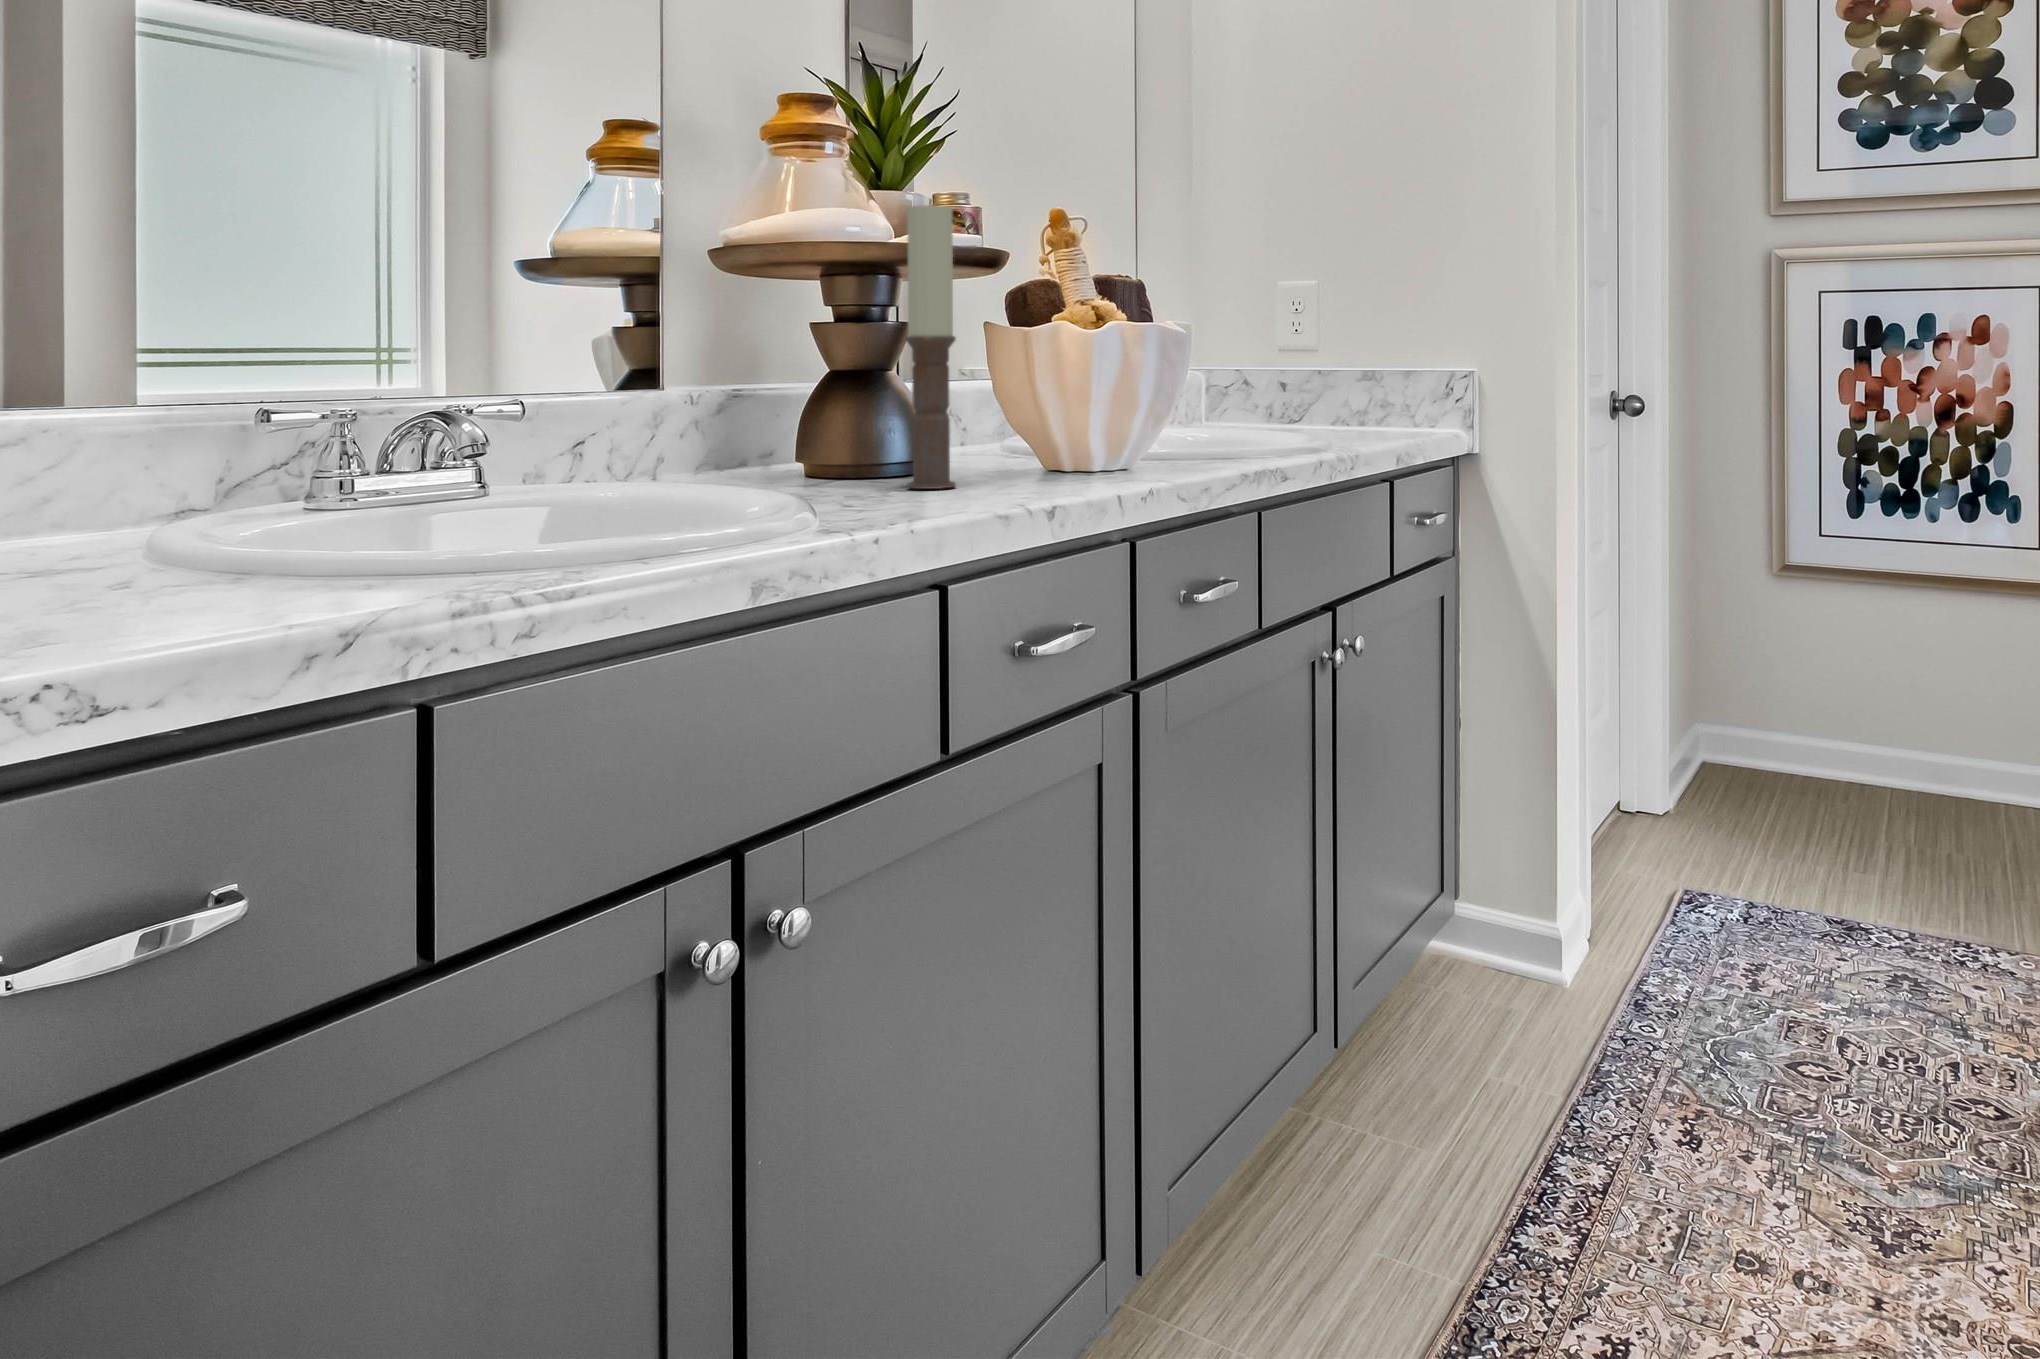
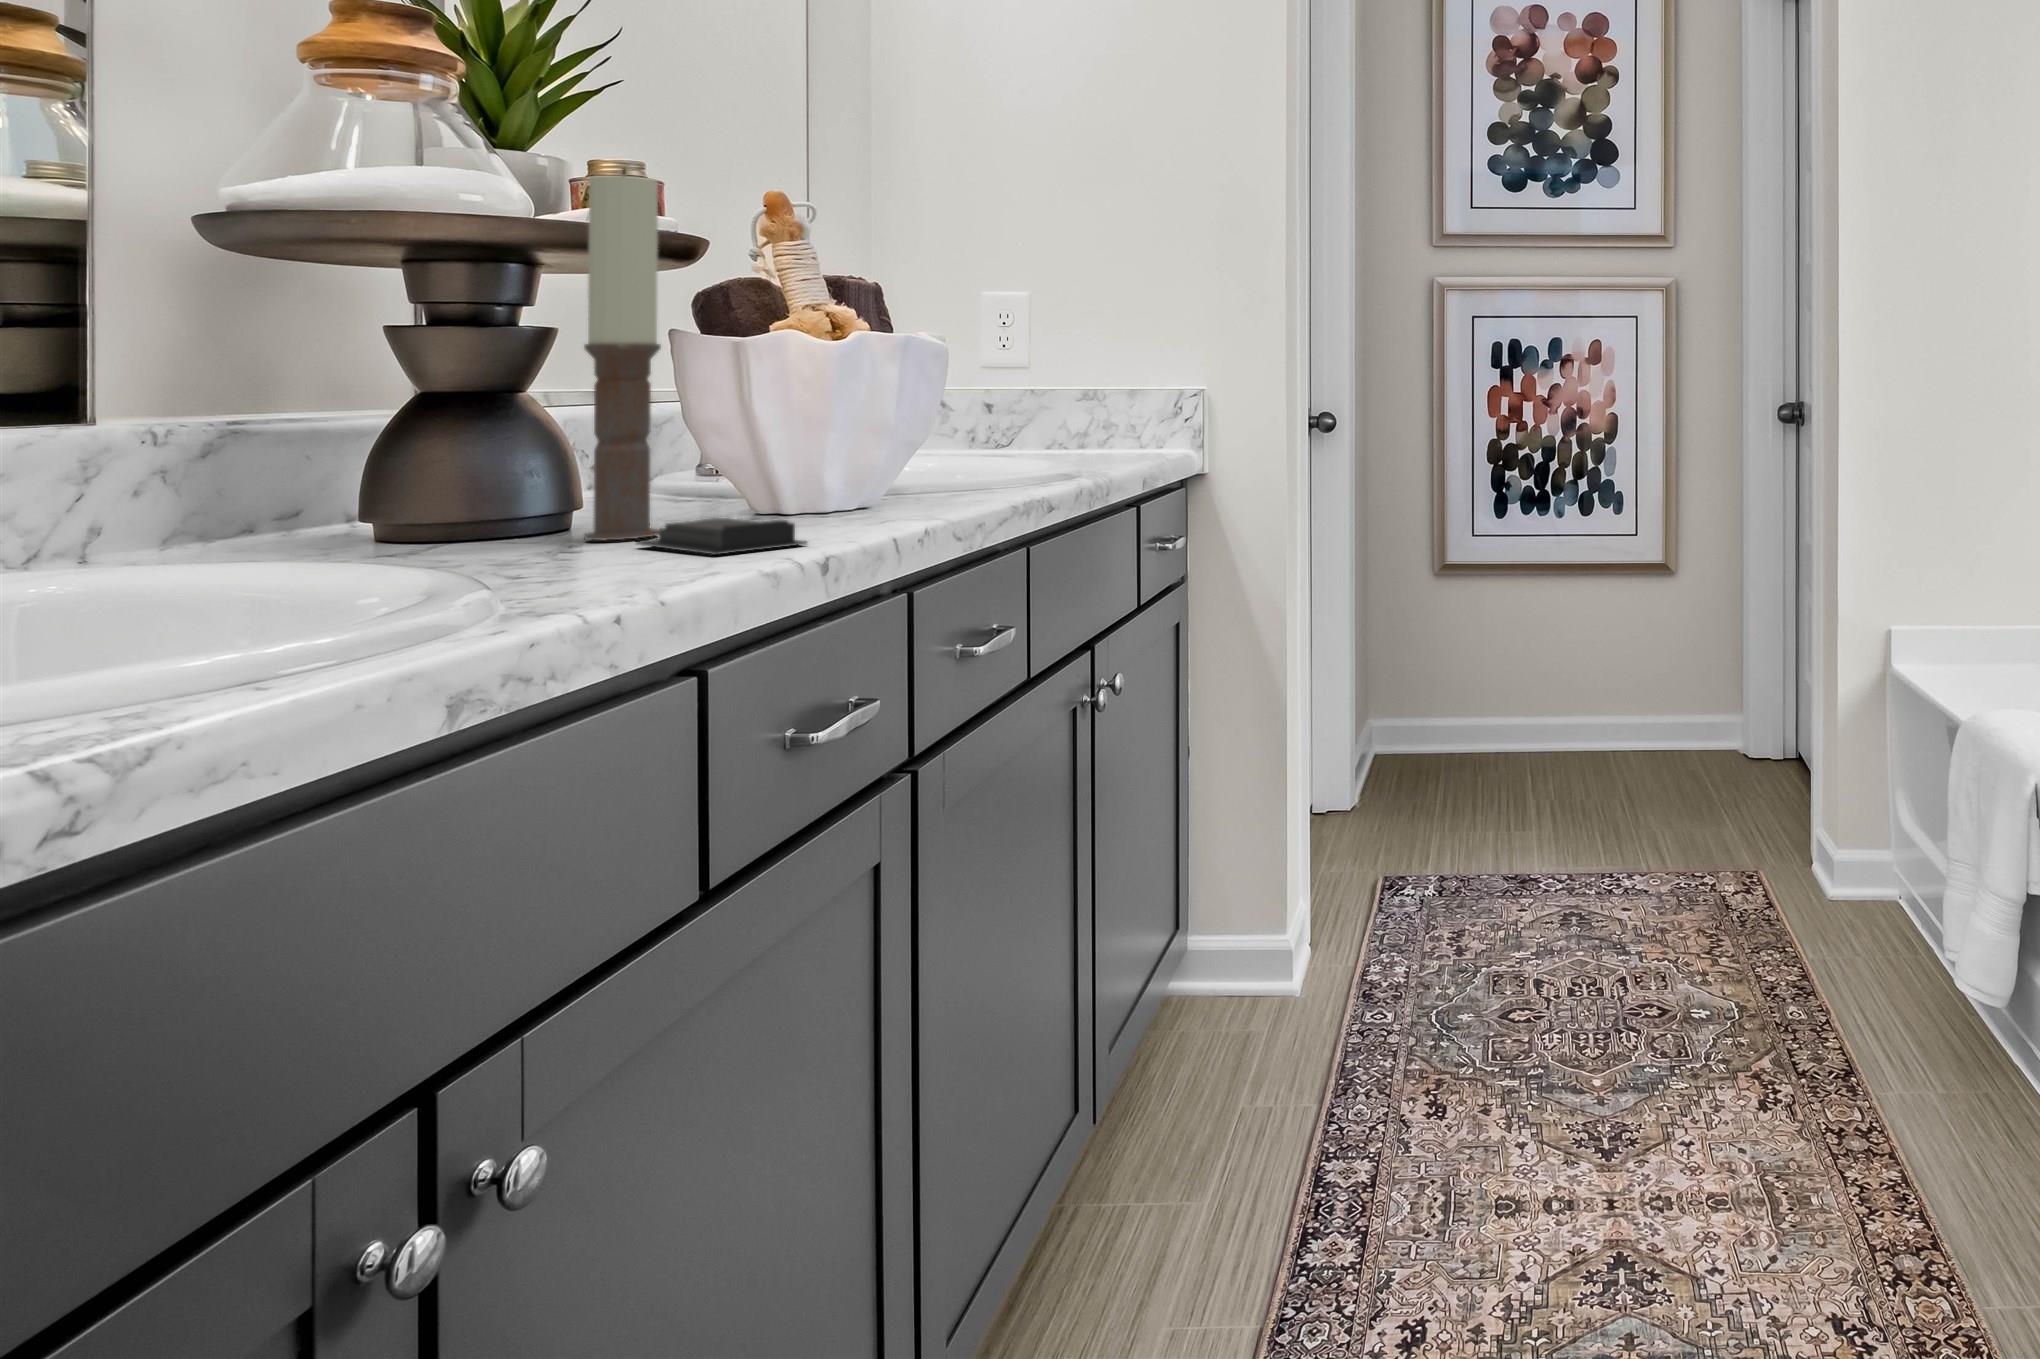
soap bar: none [930,476,1038,505] -> present [636,518,807,555]

